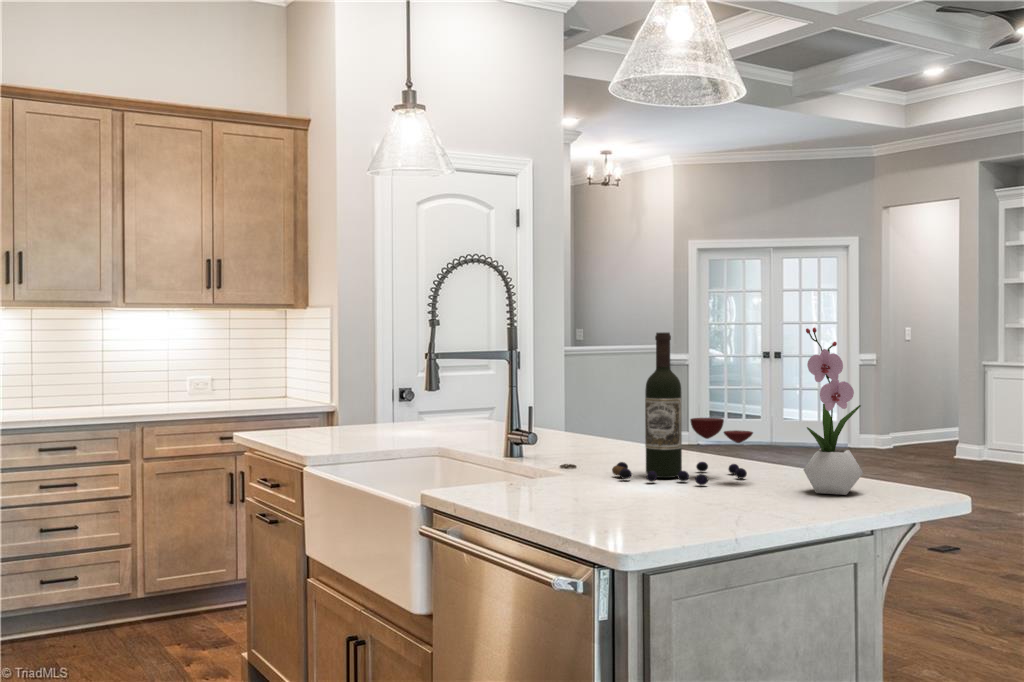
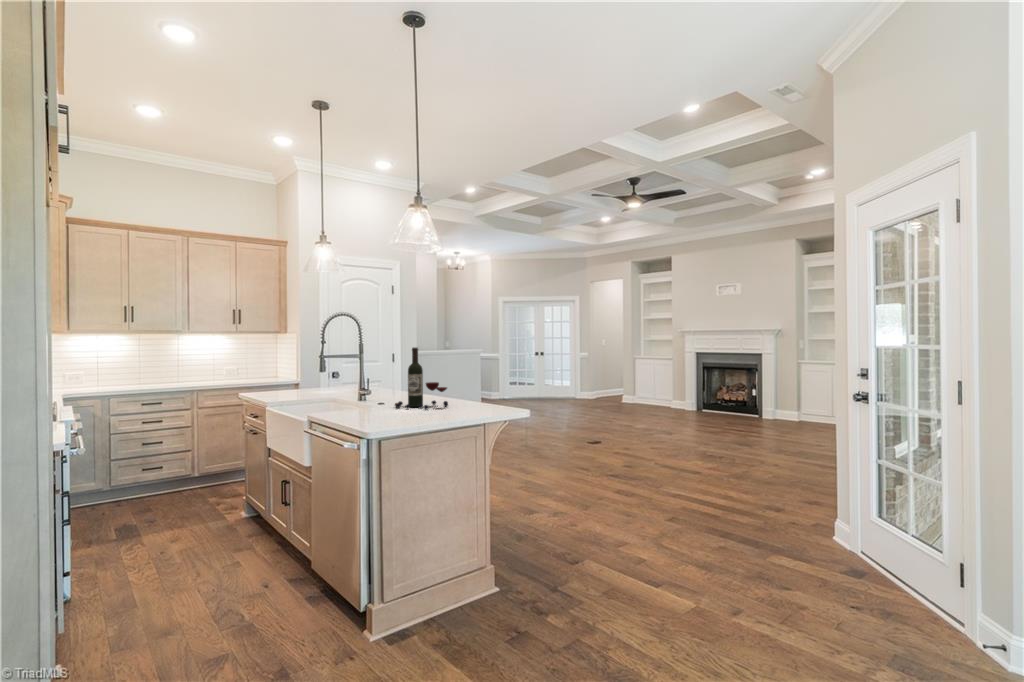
flower arrangement: present [804,327,863,495] -> none [461,346,486,411]

